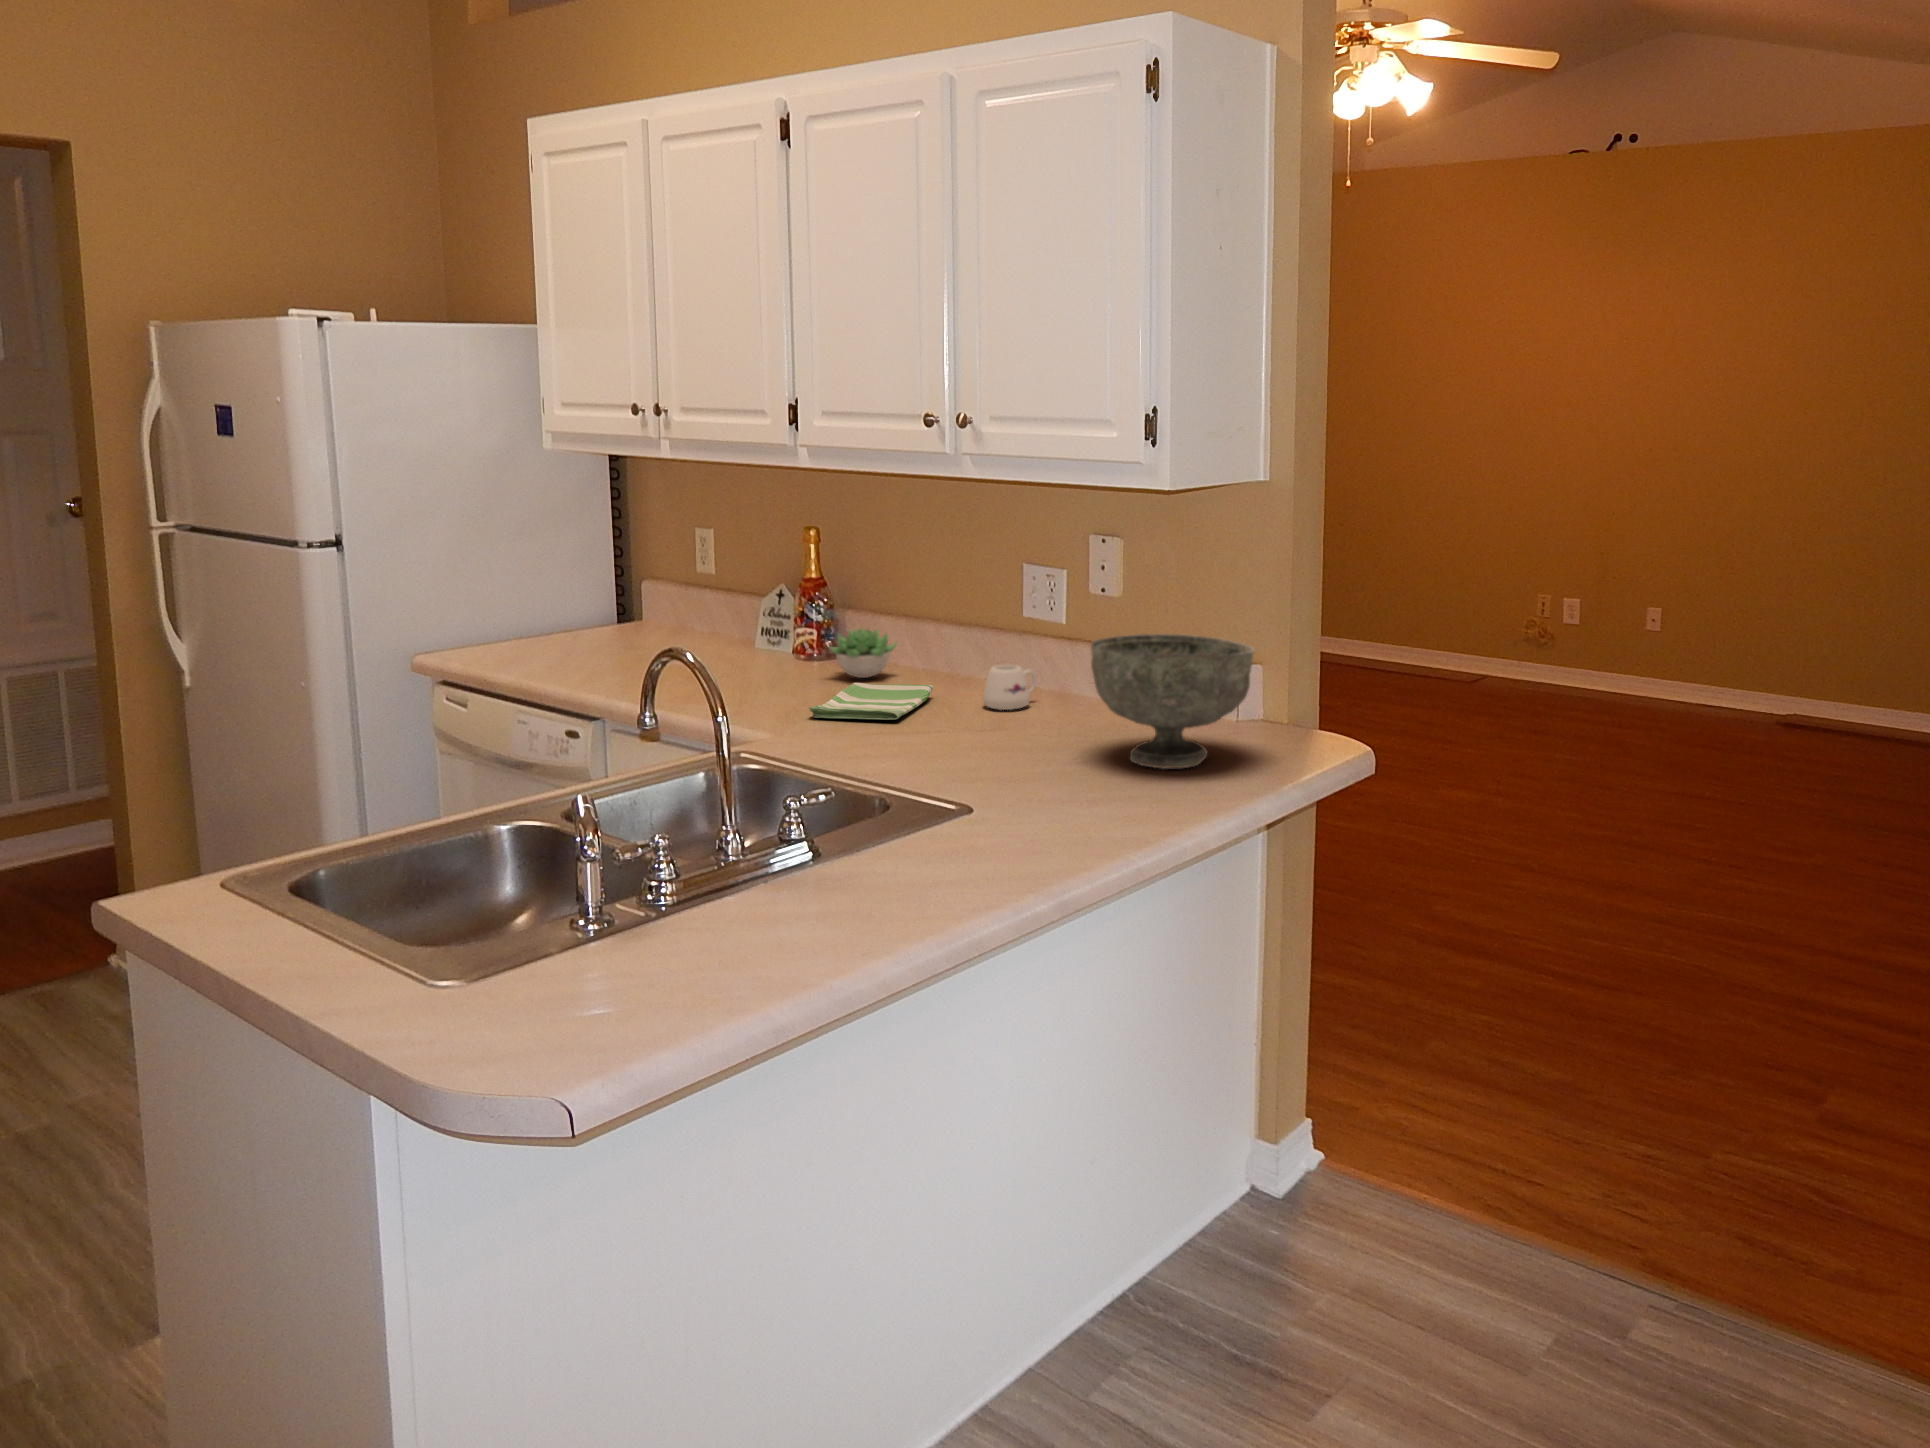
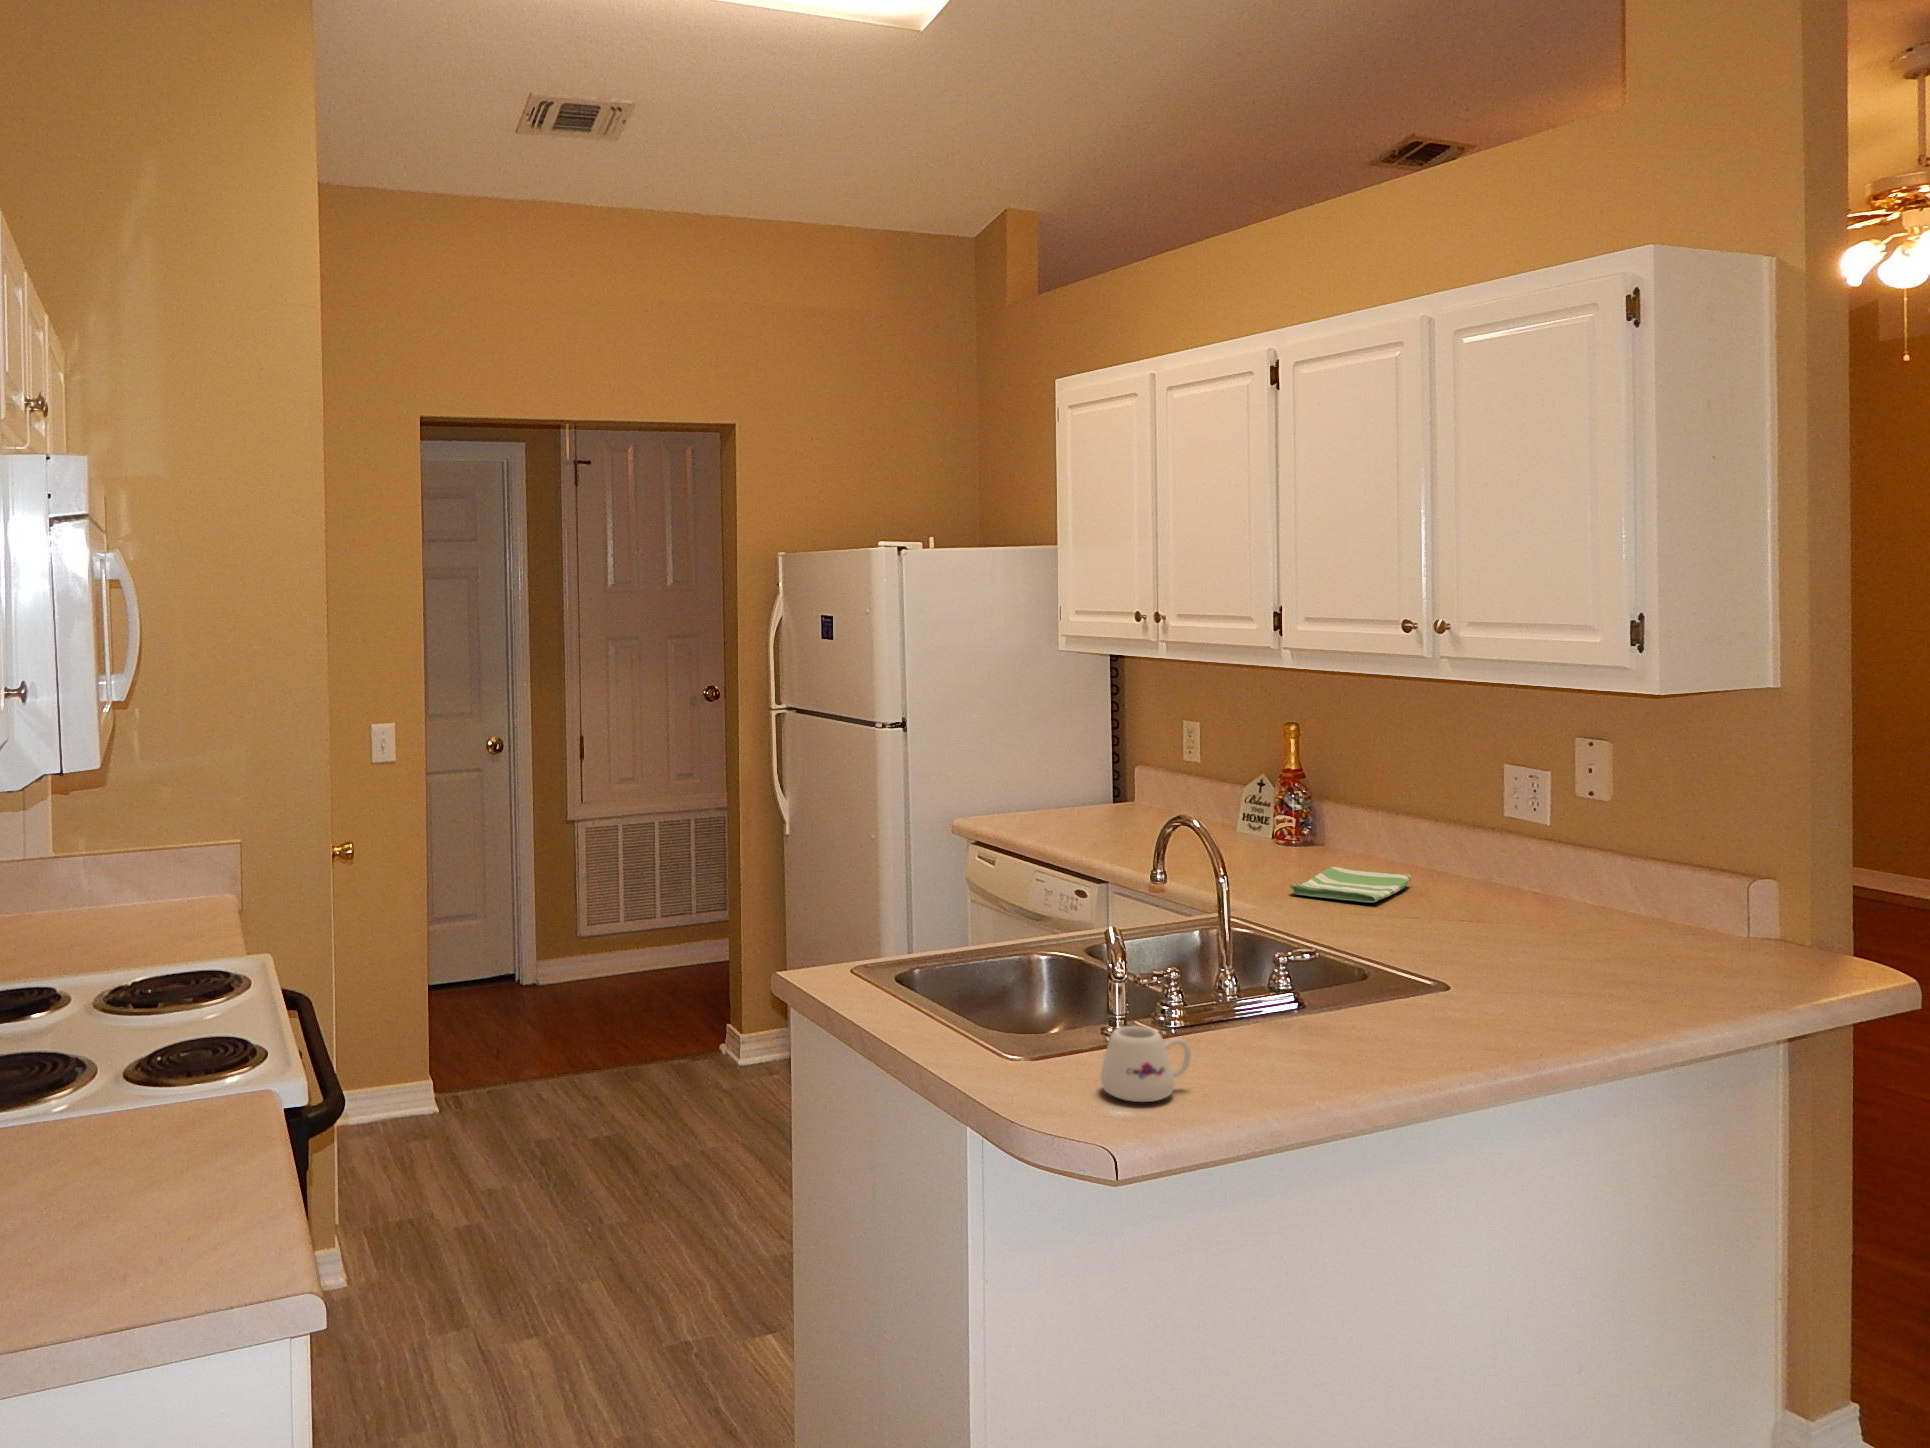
succulent plant: present [829,629,897,678] -> none [1306,817,1376,864]
decorative bowl: present [1091,634,1254,769] -> none [1576,836,1768,975]
mug: present [983,665,1036,710] -> present [1101,1026,1191,1102]

